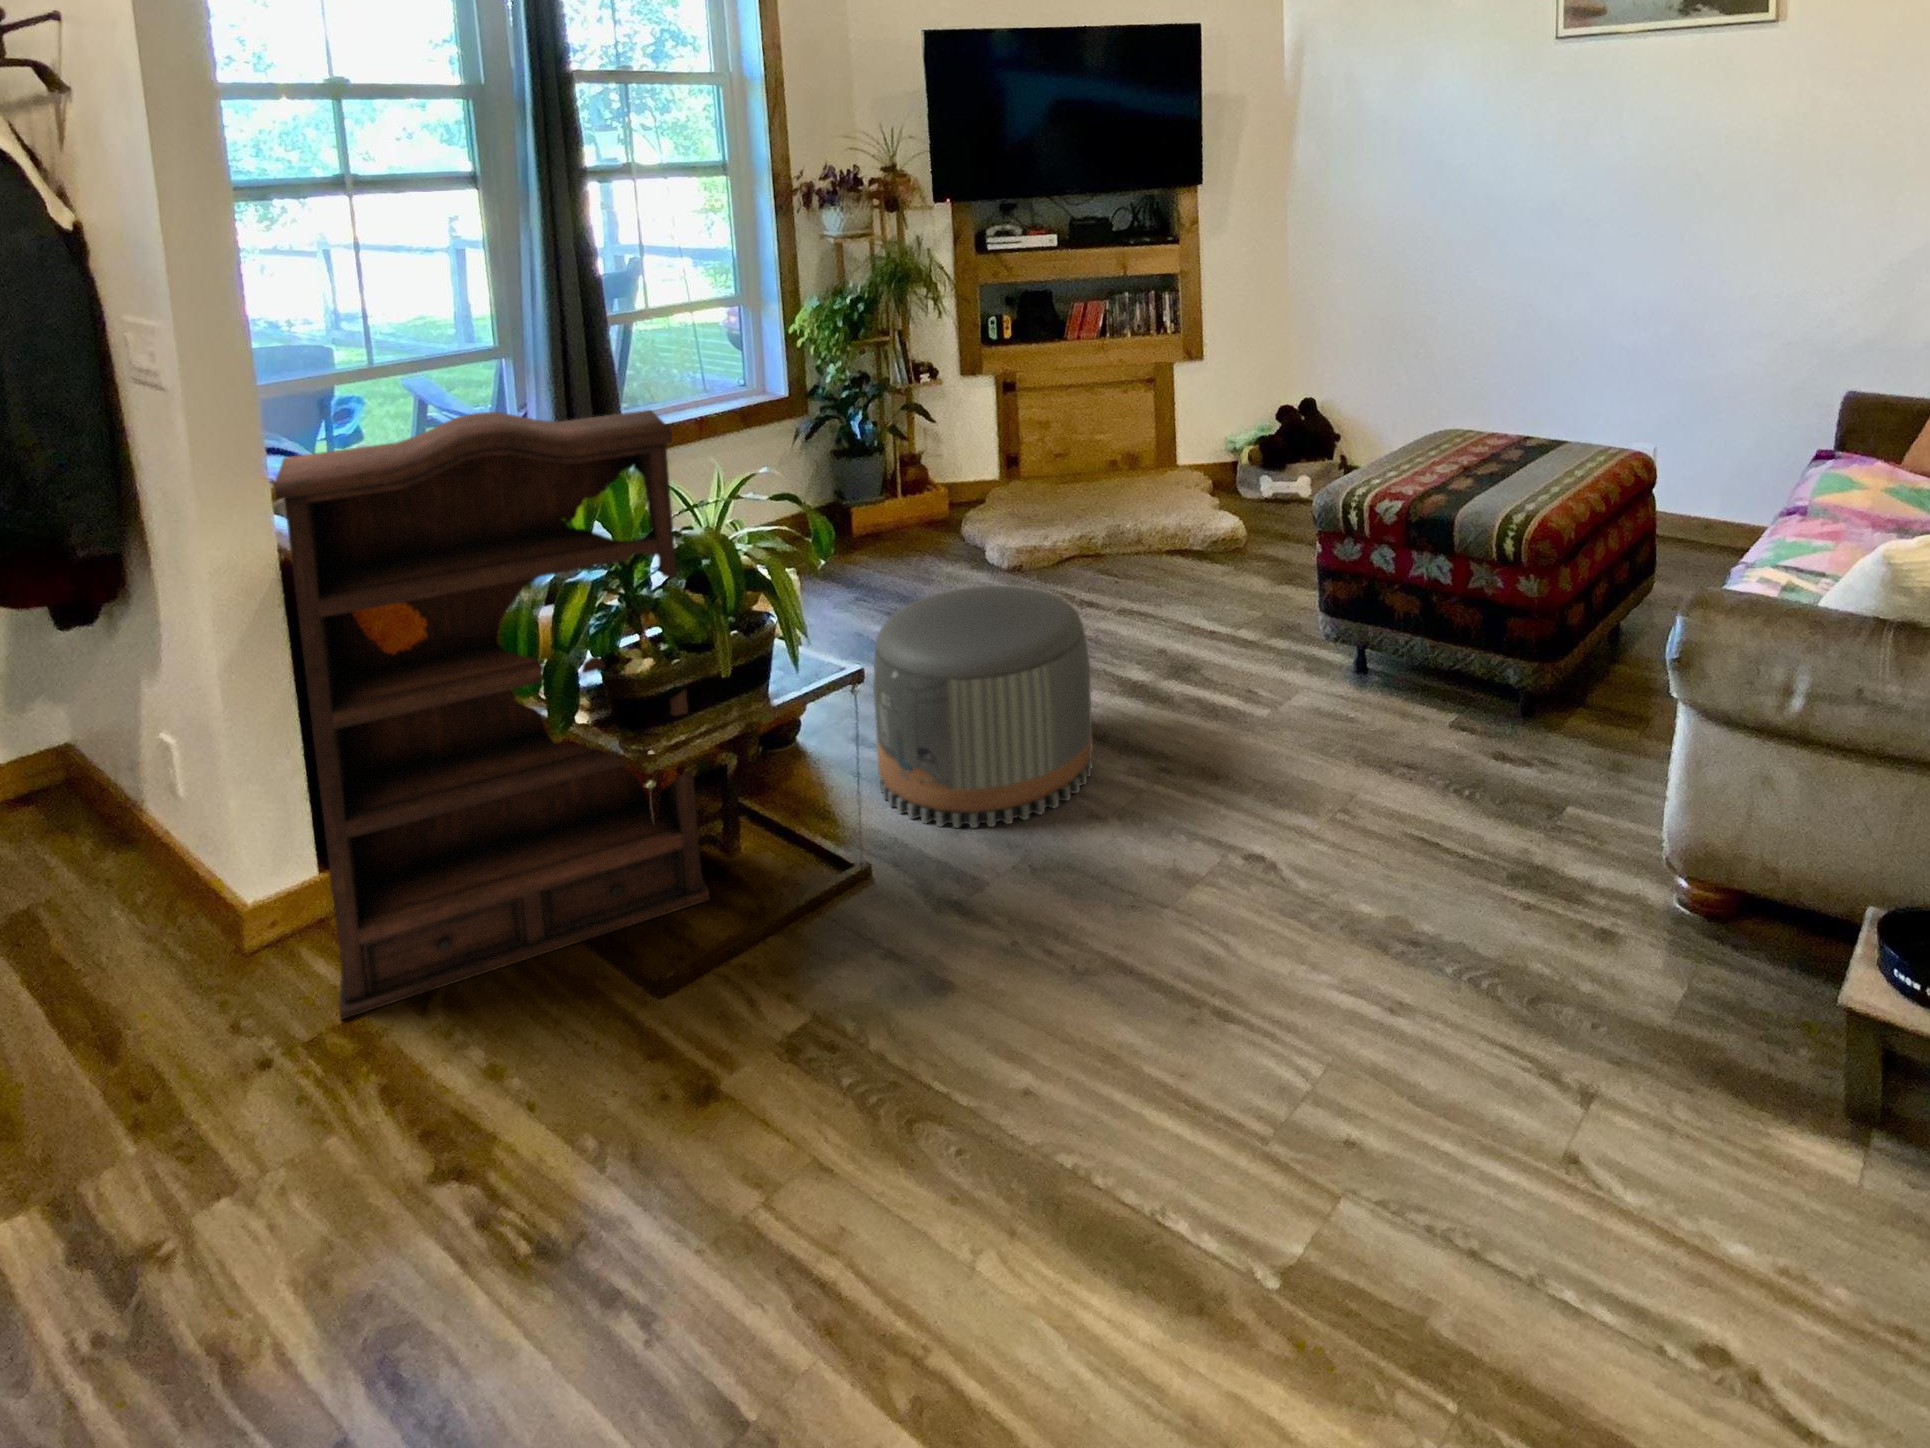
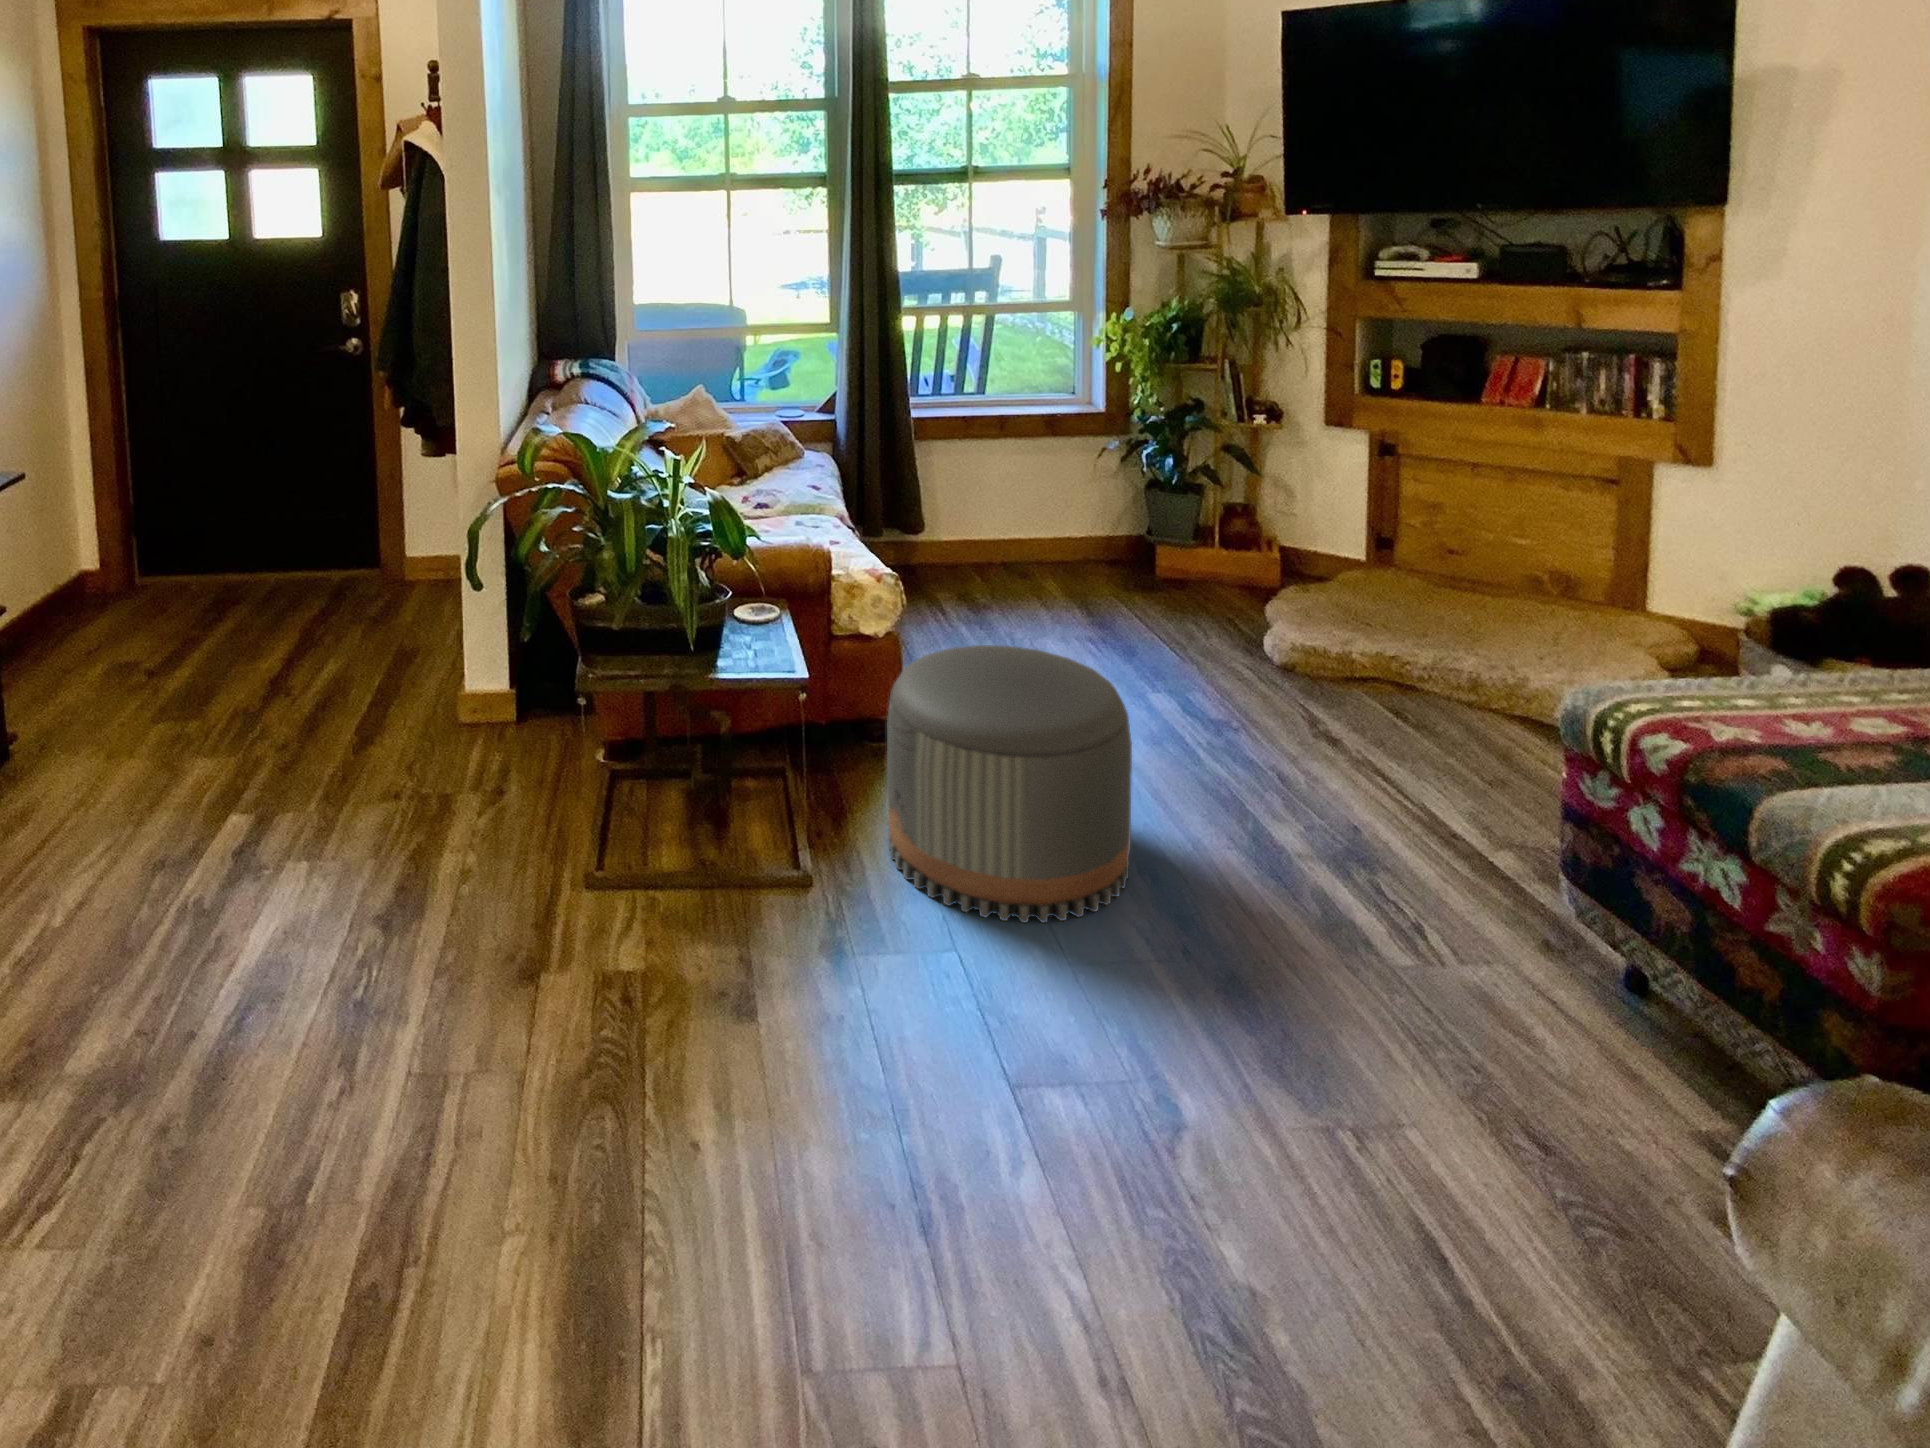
bookshelf: present [275,410,709,1019] -> none [426,373,720,837]

